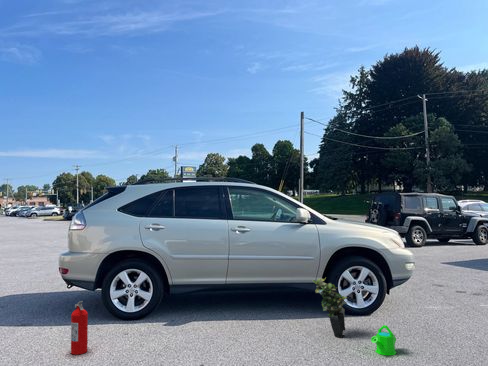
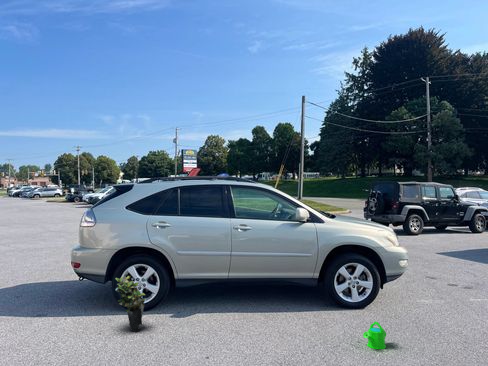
potted plant: present [312,278,347,338] -> present [116,276,146,332]
fire extinguisher: present [71,301,88,355] -> none [87,297,102,346]

